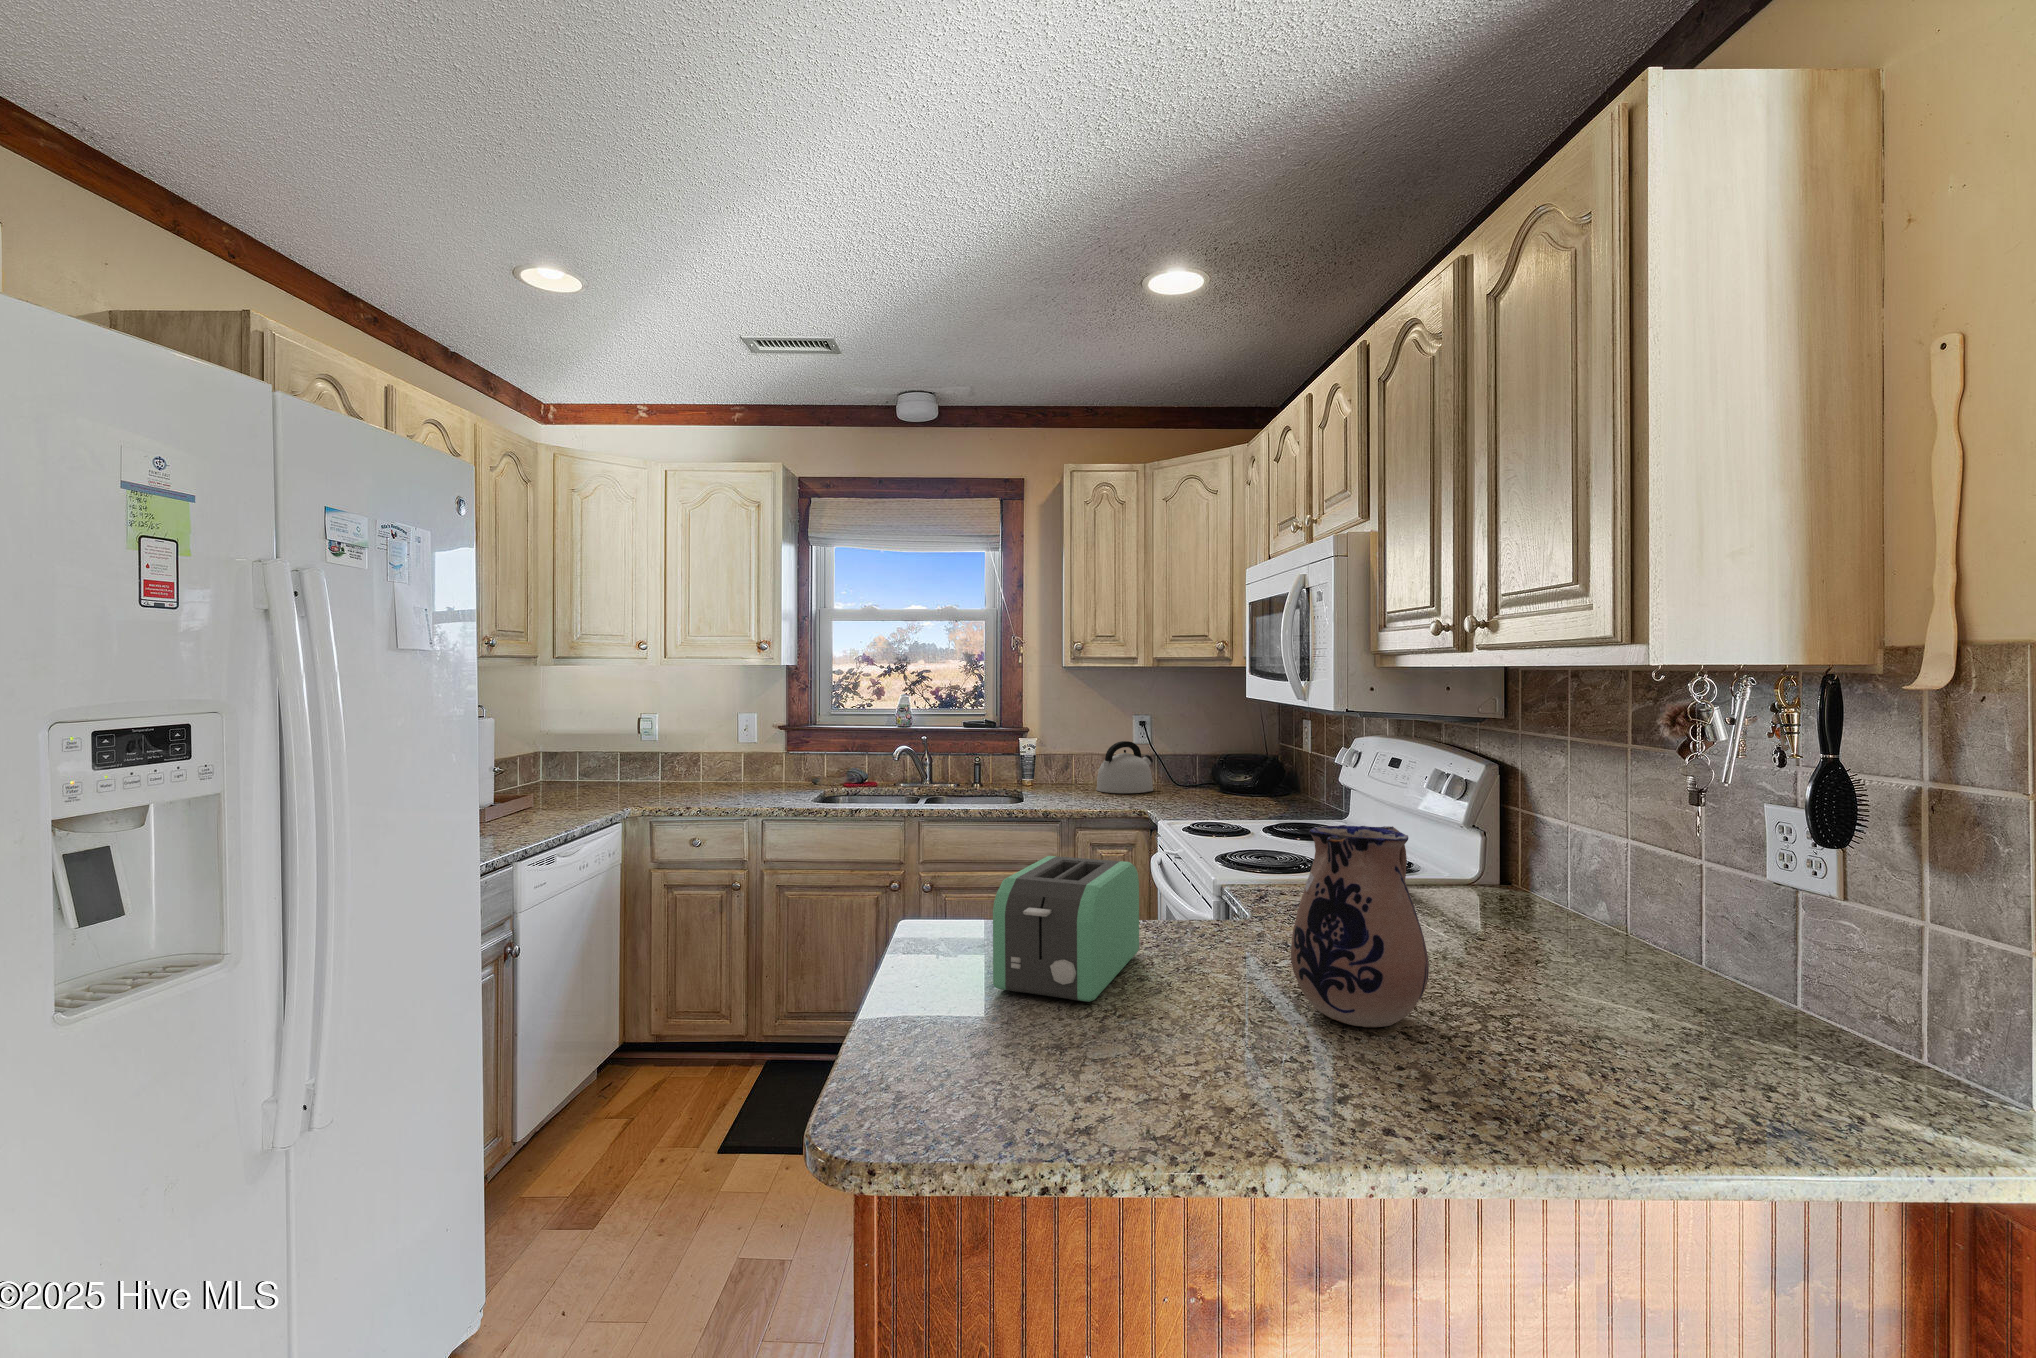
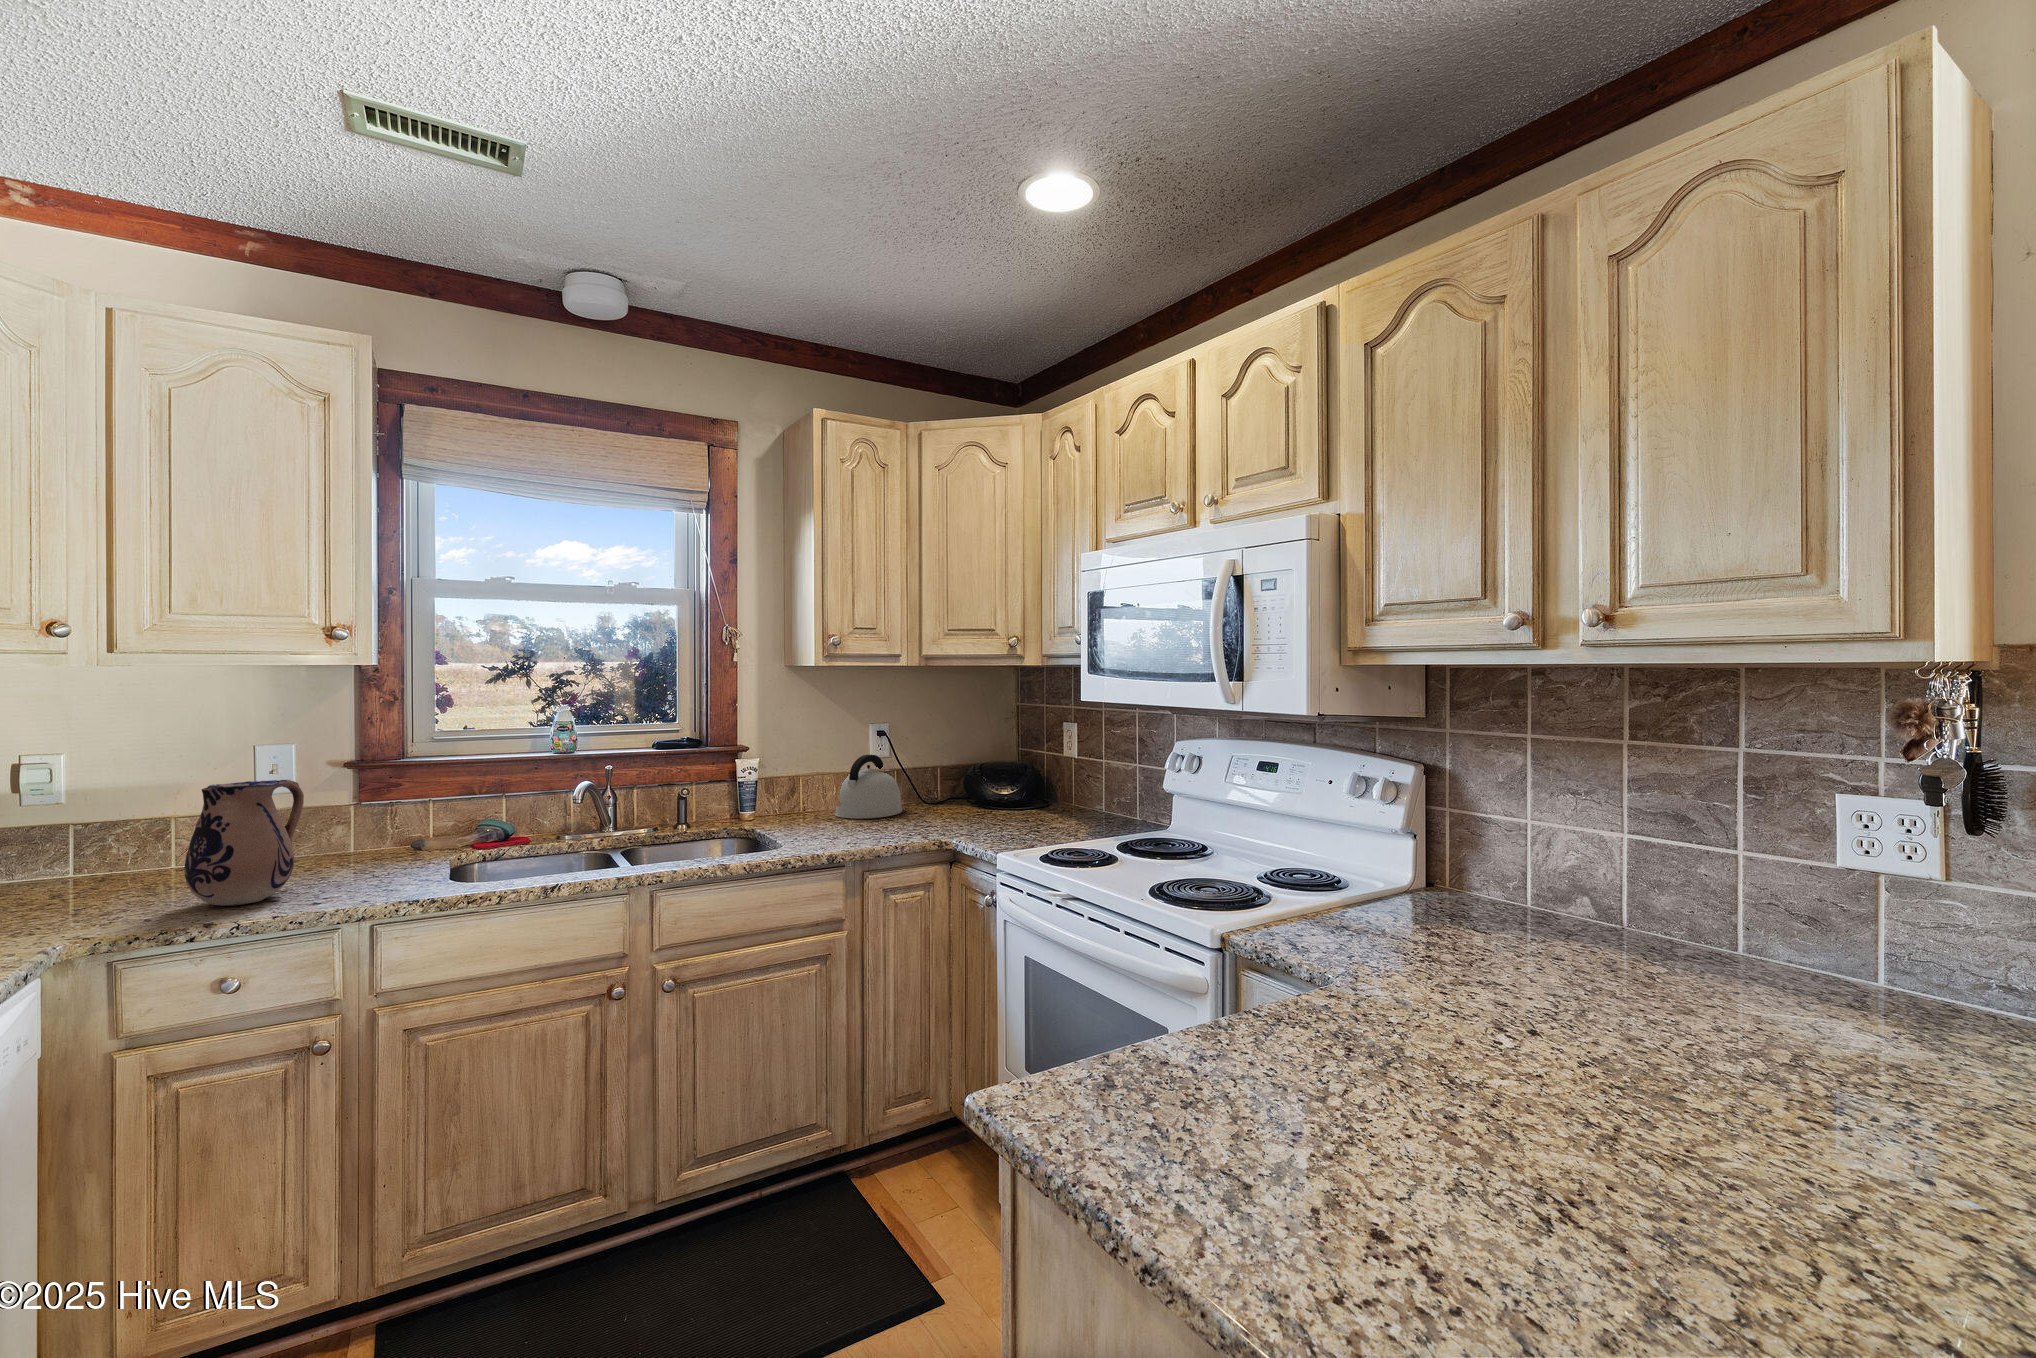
ceramic pitcher: present [1291,825,1429,1027] -> present [184,780,304,906]
toaster: present [993,856,1139,1002] -> none [1272,942,1563,1201]

